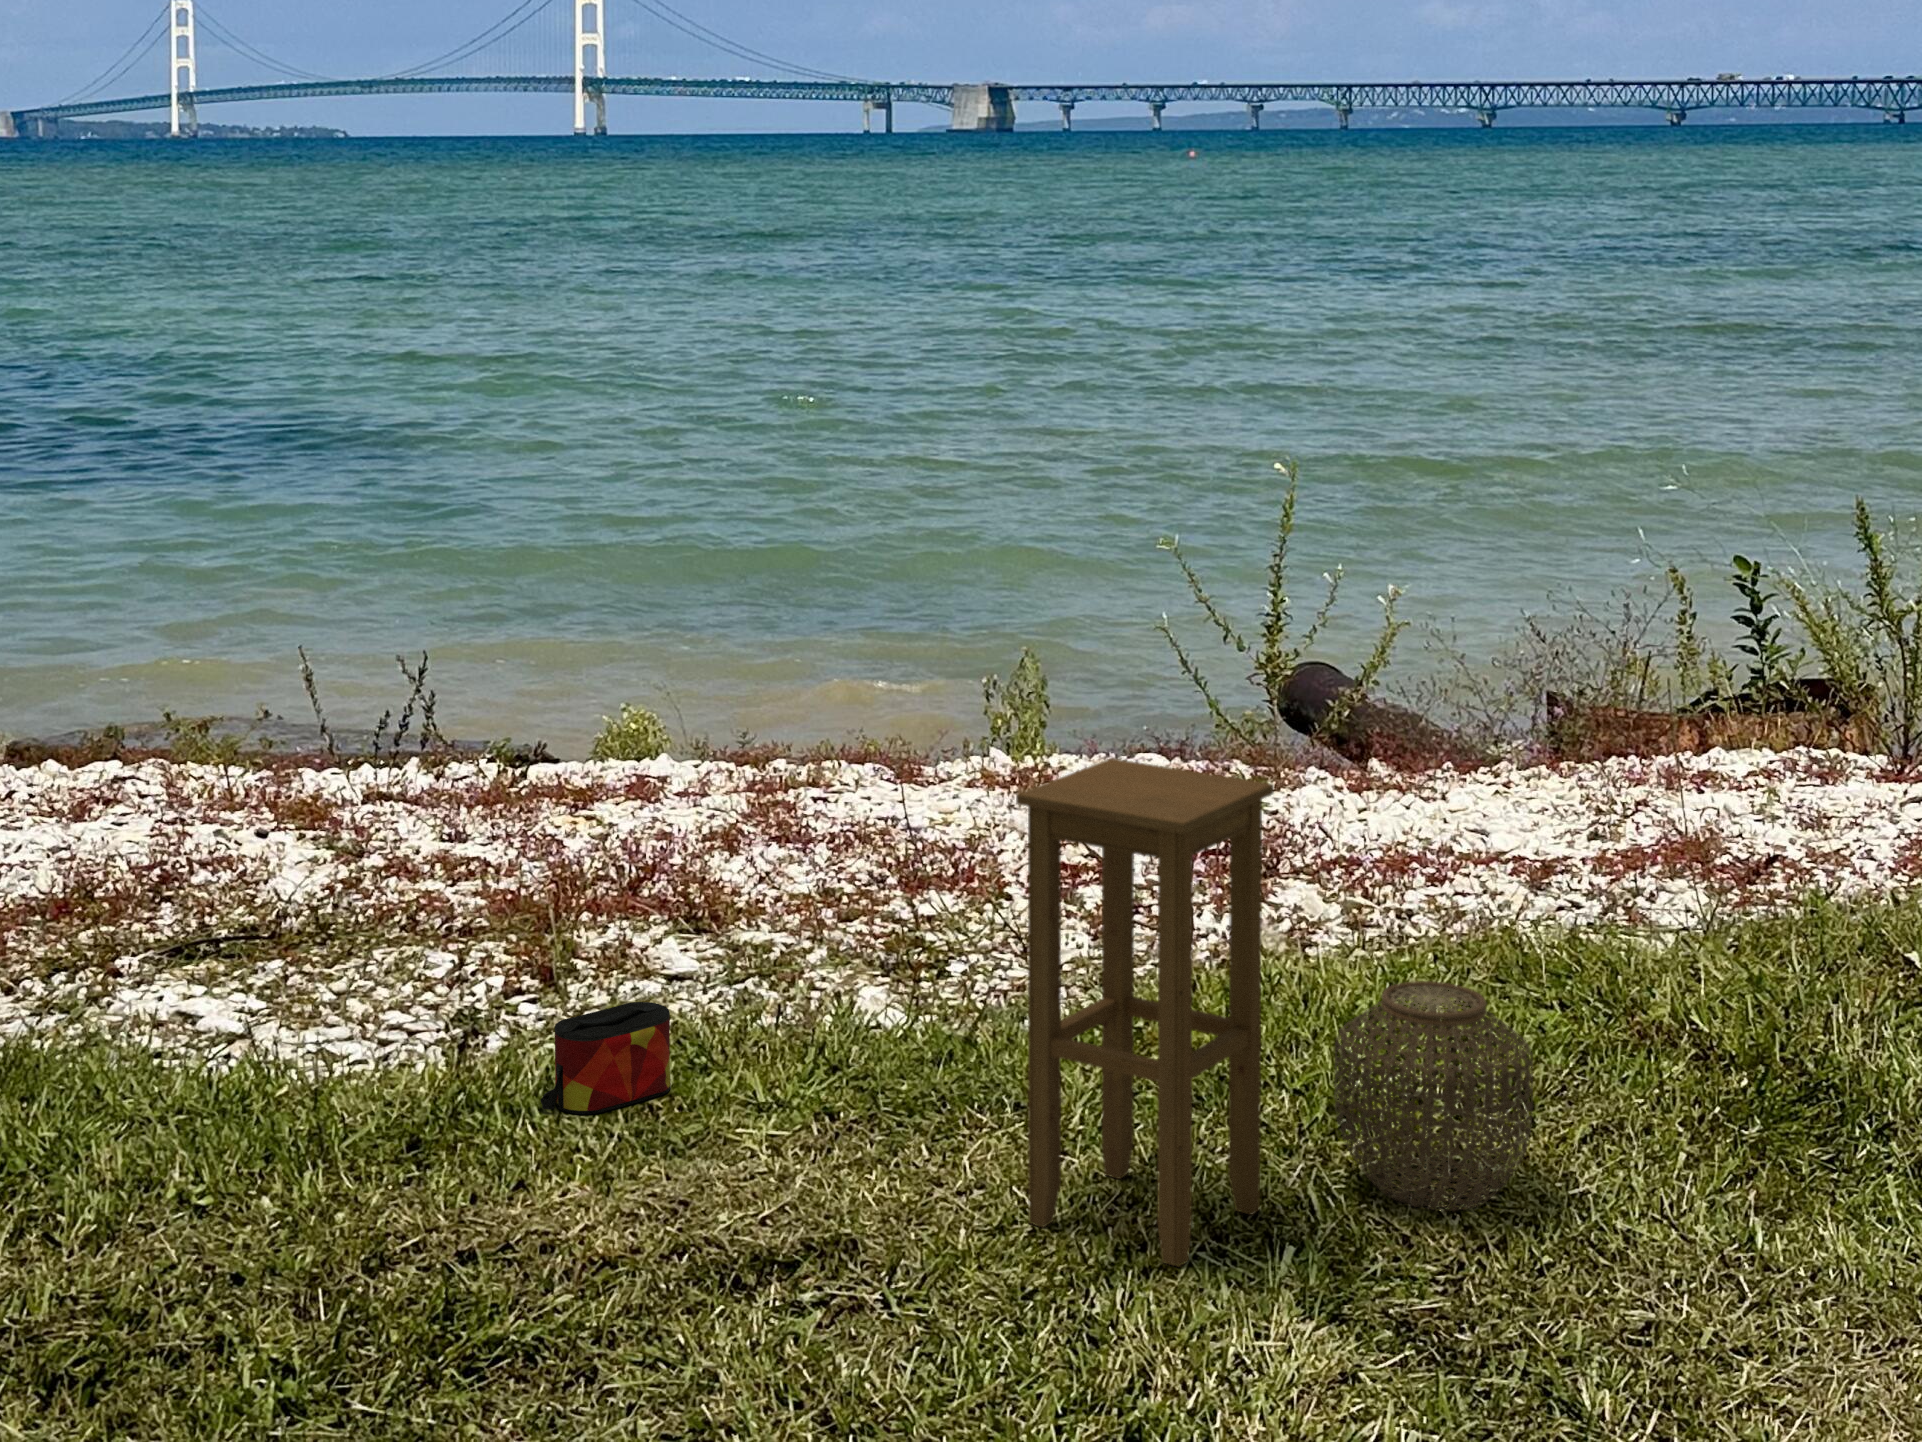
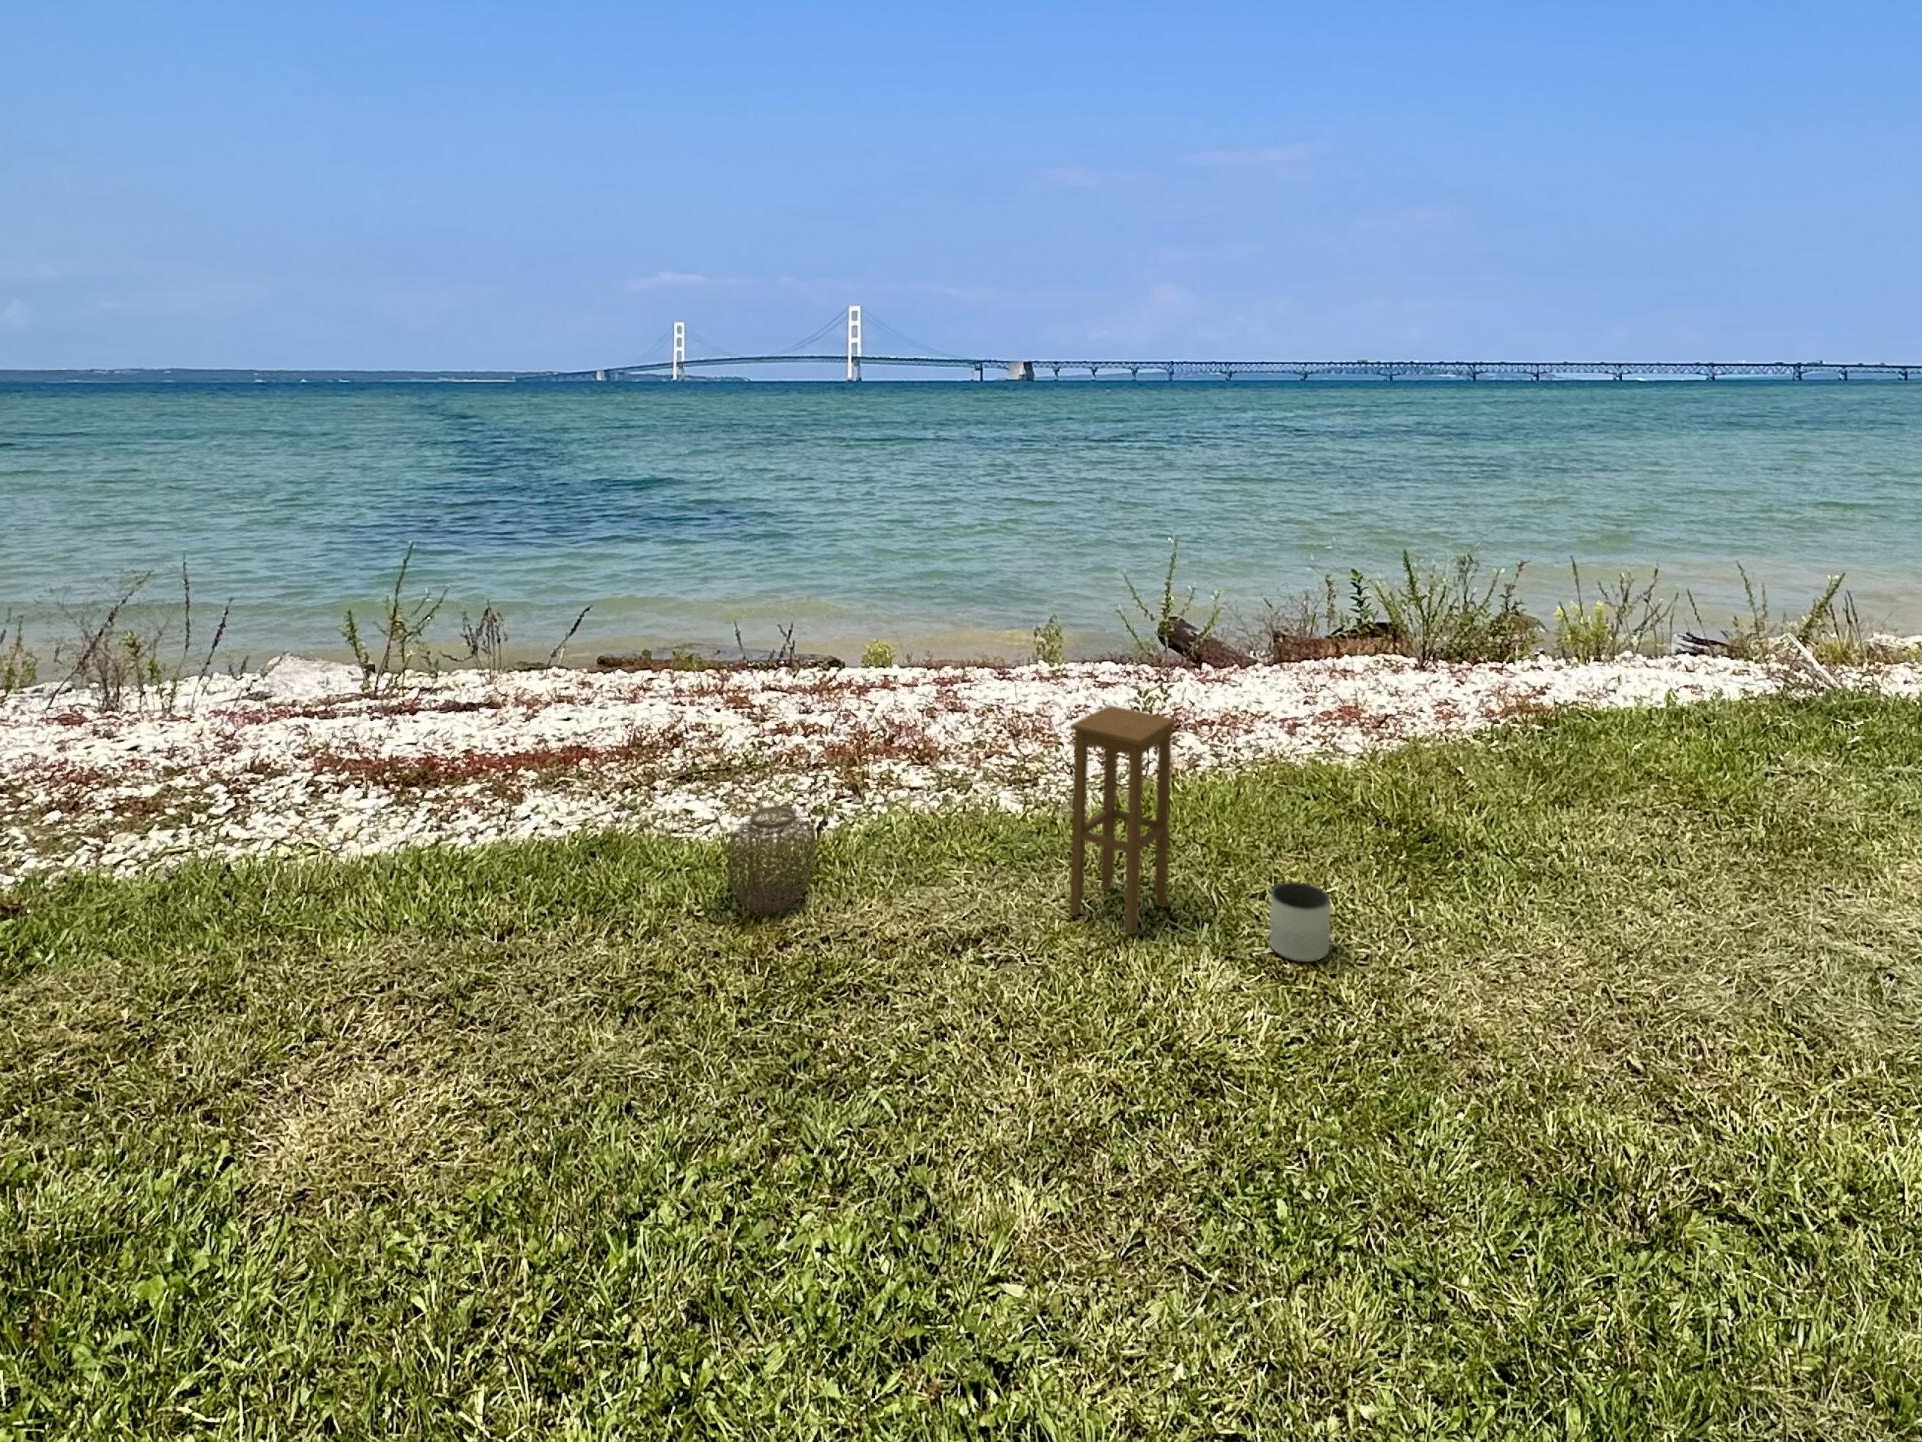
woven basket: present [1335,981,1533,1210] -> present [727,806,815,913]
bag: present [540,1002,671,1114] -> none [856,808,915,862]
planter: none [1508,1155,1657,1331] -> present [1270,882,1330,962]

